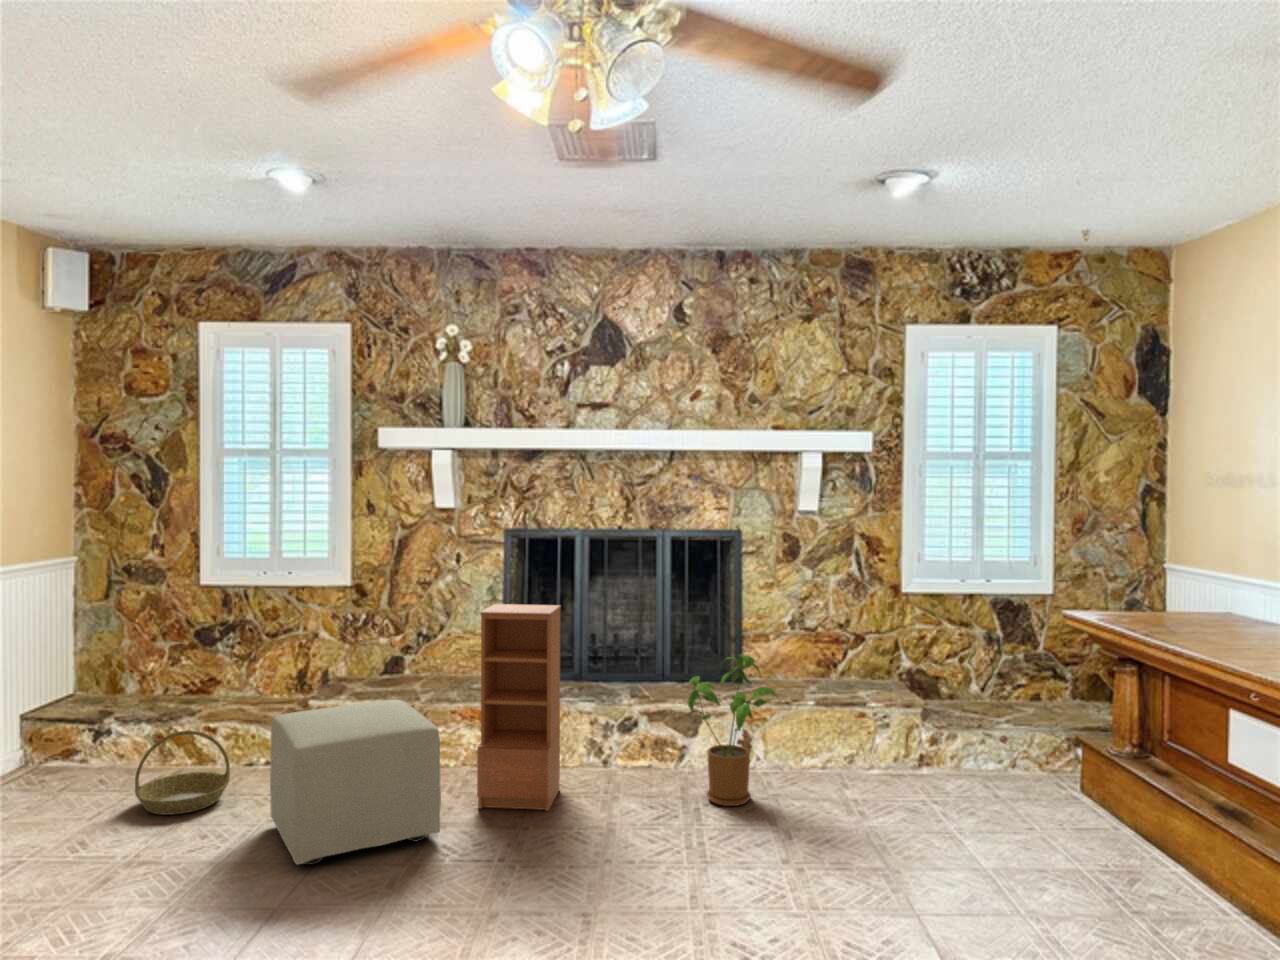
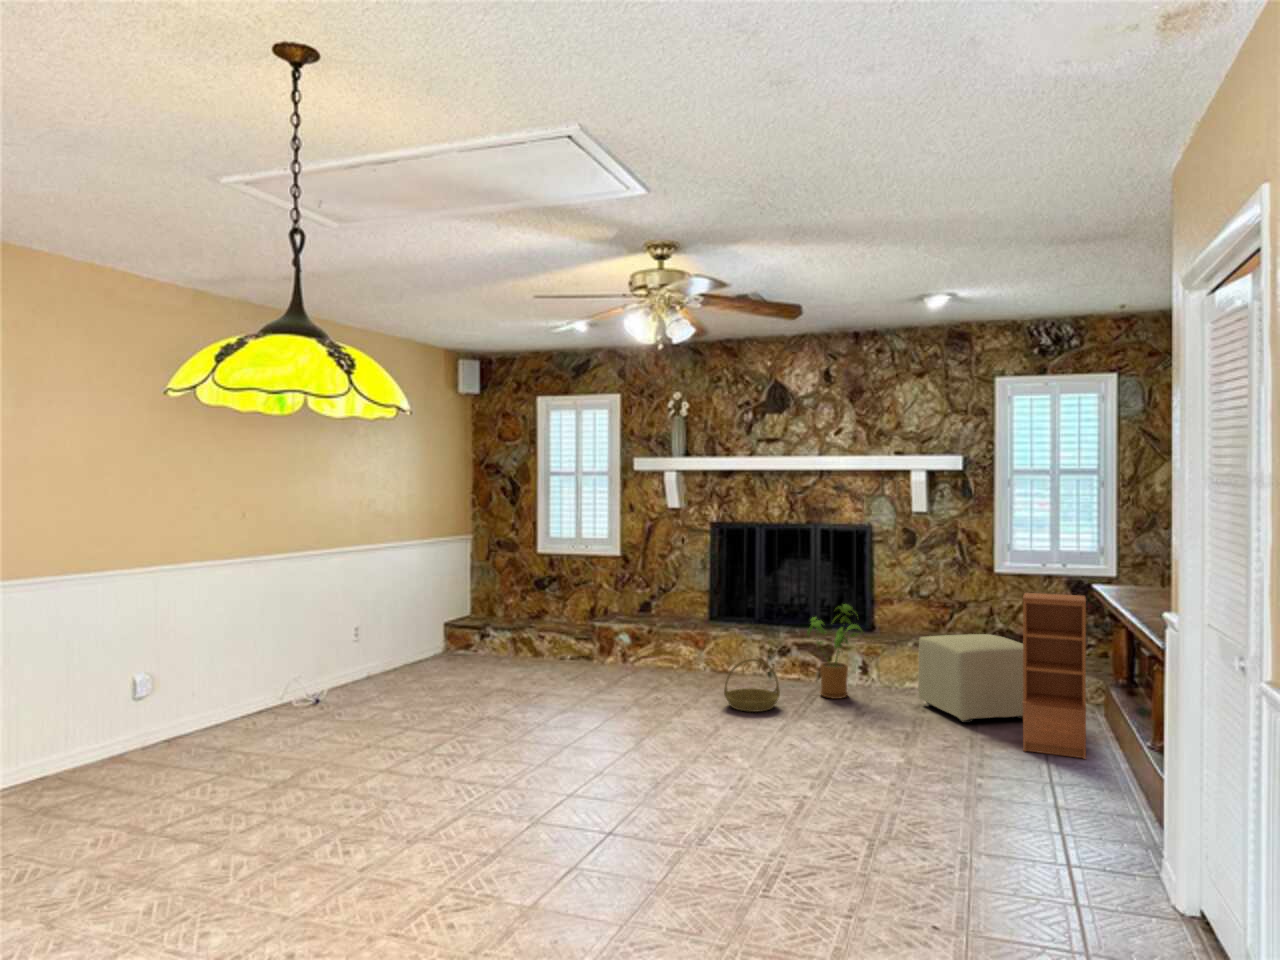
bookcase: present [477,604,561,811] -> present [1023,593,1086,759]
ottoman: present [270,700,441,865] -> present [918,634,1023,723]
basket: present [135,731,230,815] -> present [724,659,780,712]

